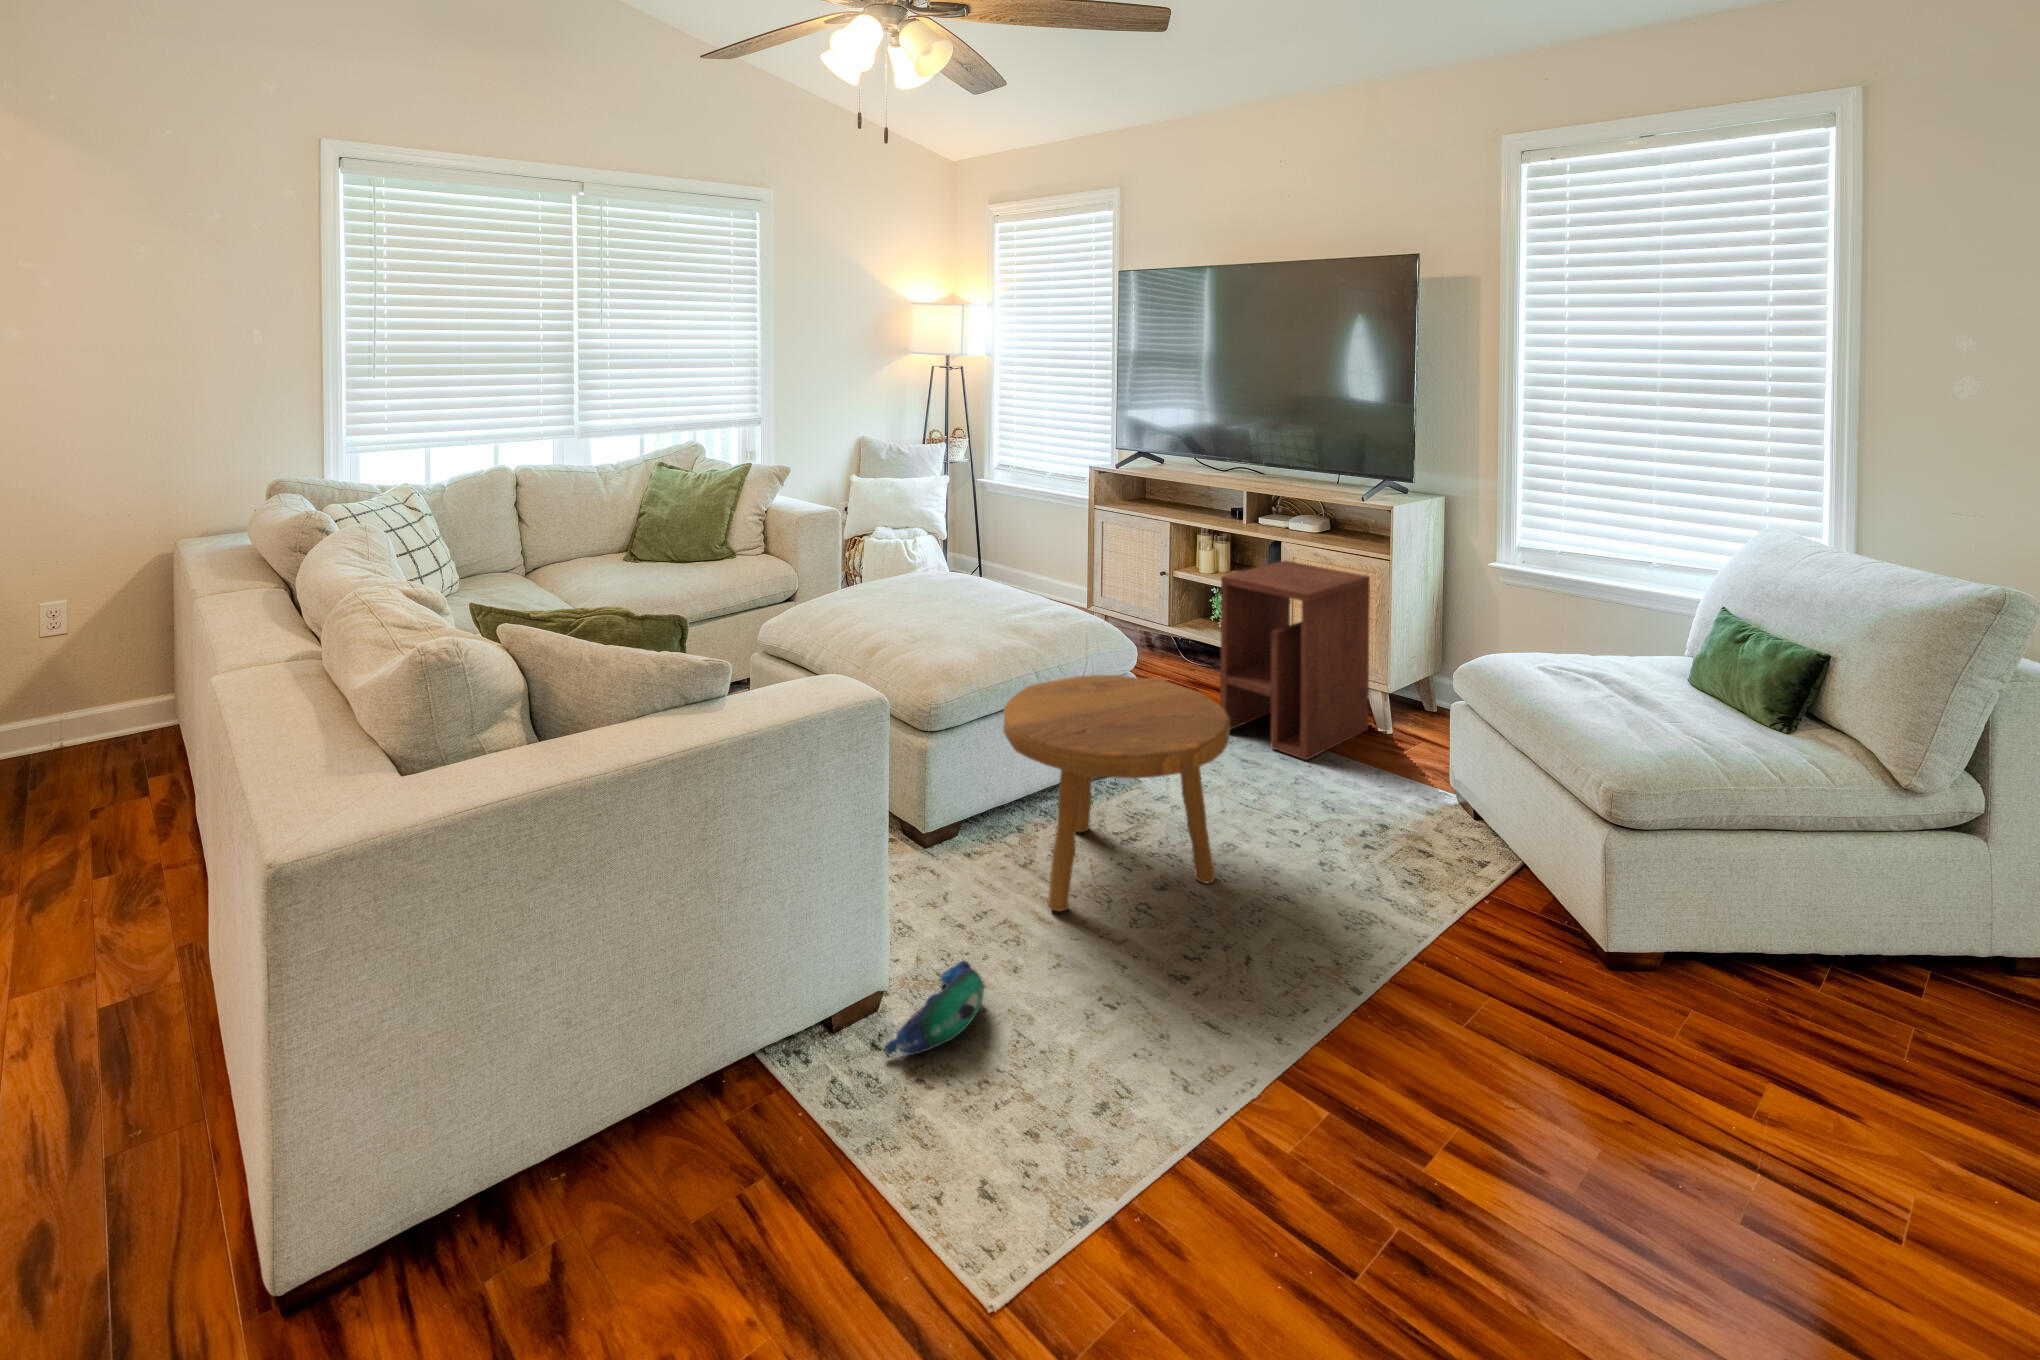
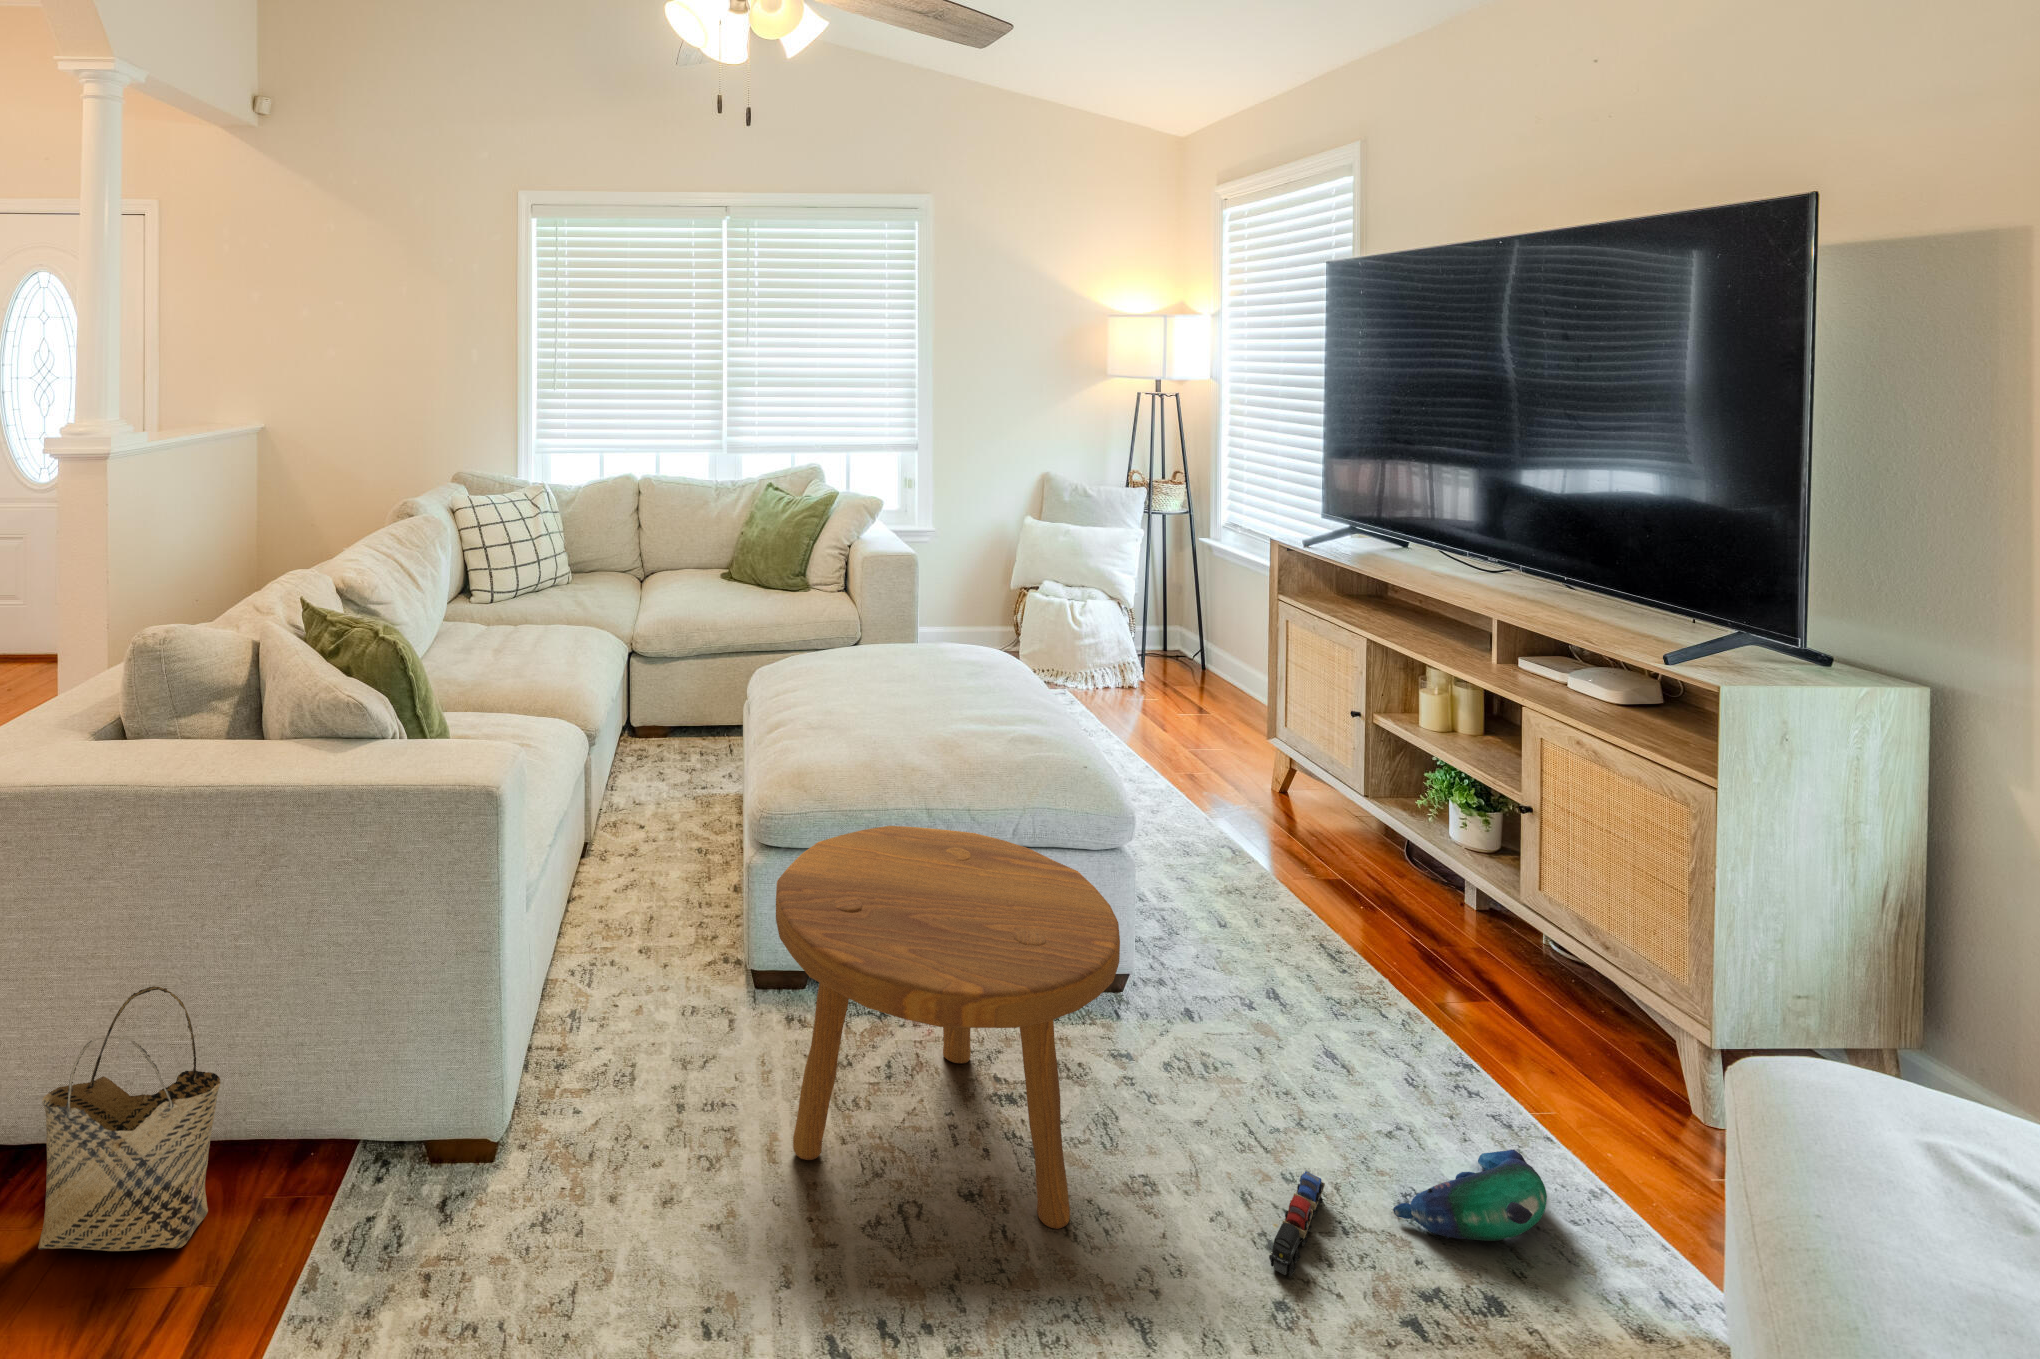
side table: present [1220,560,1370,760] -> none [1333,742,1661,1106]
toy train: none [1289,807,1319,854] -> present [1269,1171,1325,1276]
plush toy: present [884,960,984,1055] -> present [1393,1150,1547,1241]
woven basket: none [559,963,714,1236] -> present [38,986,221,1251]

